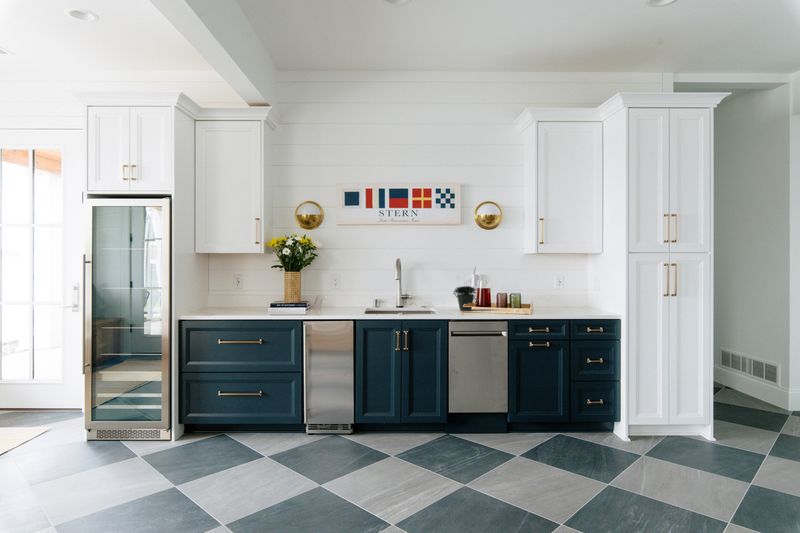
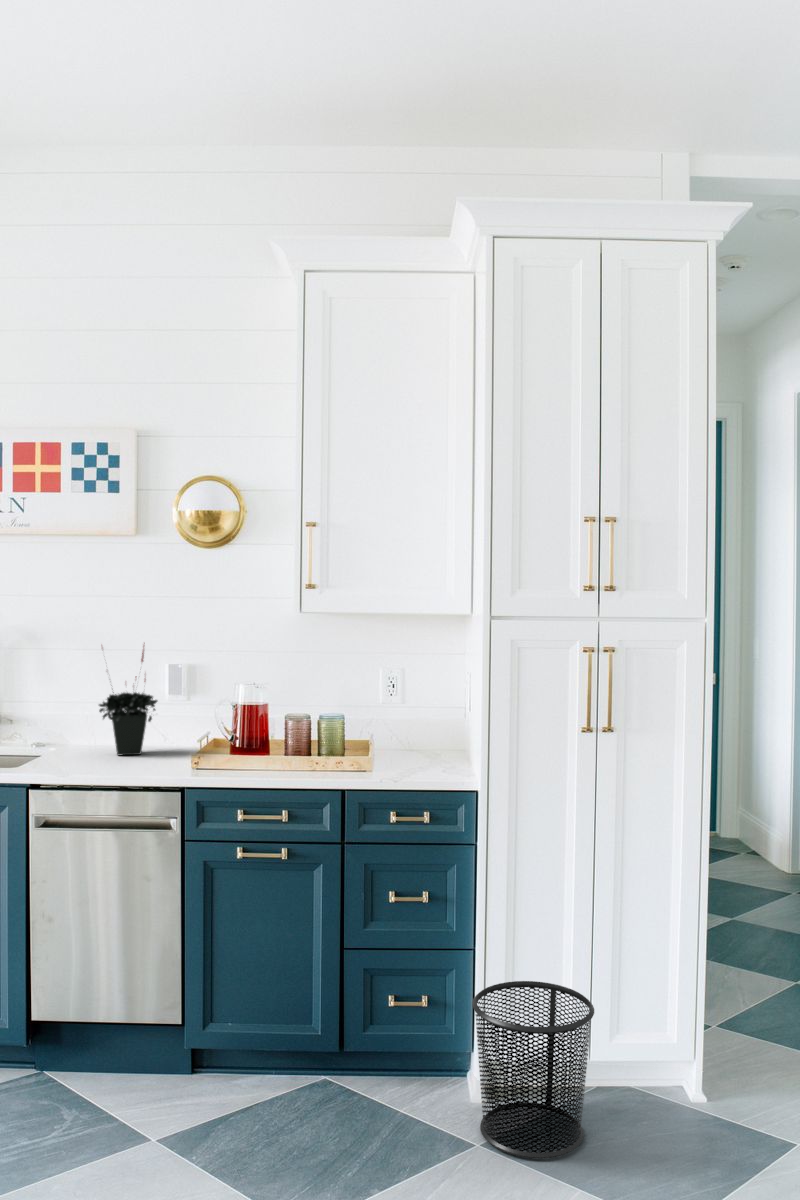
waste bin: none [631,391,684,453] -> present [472,981,594,1159]

